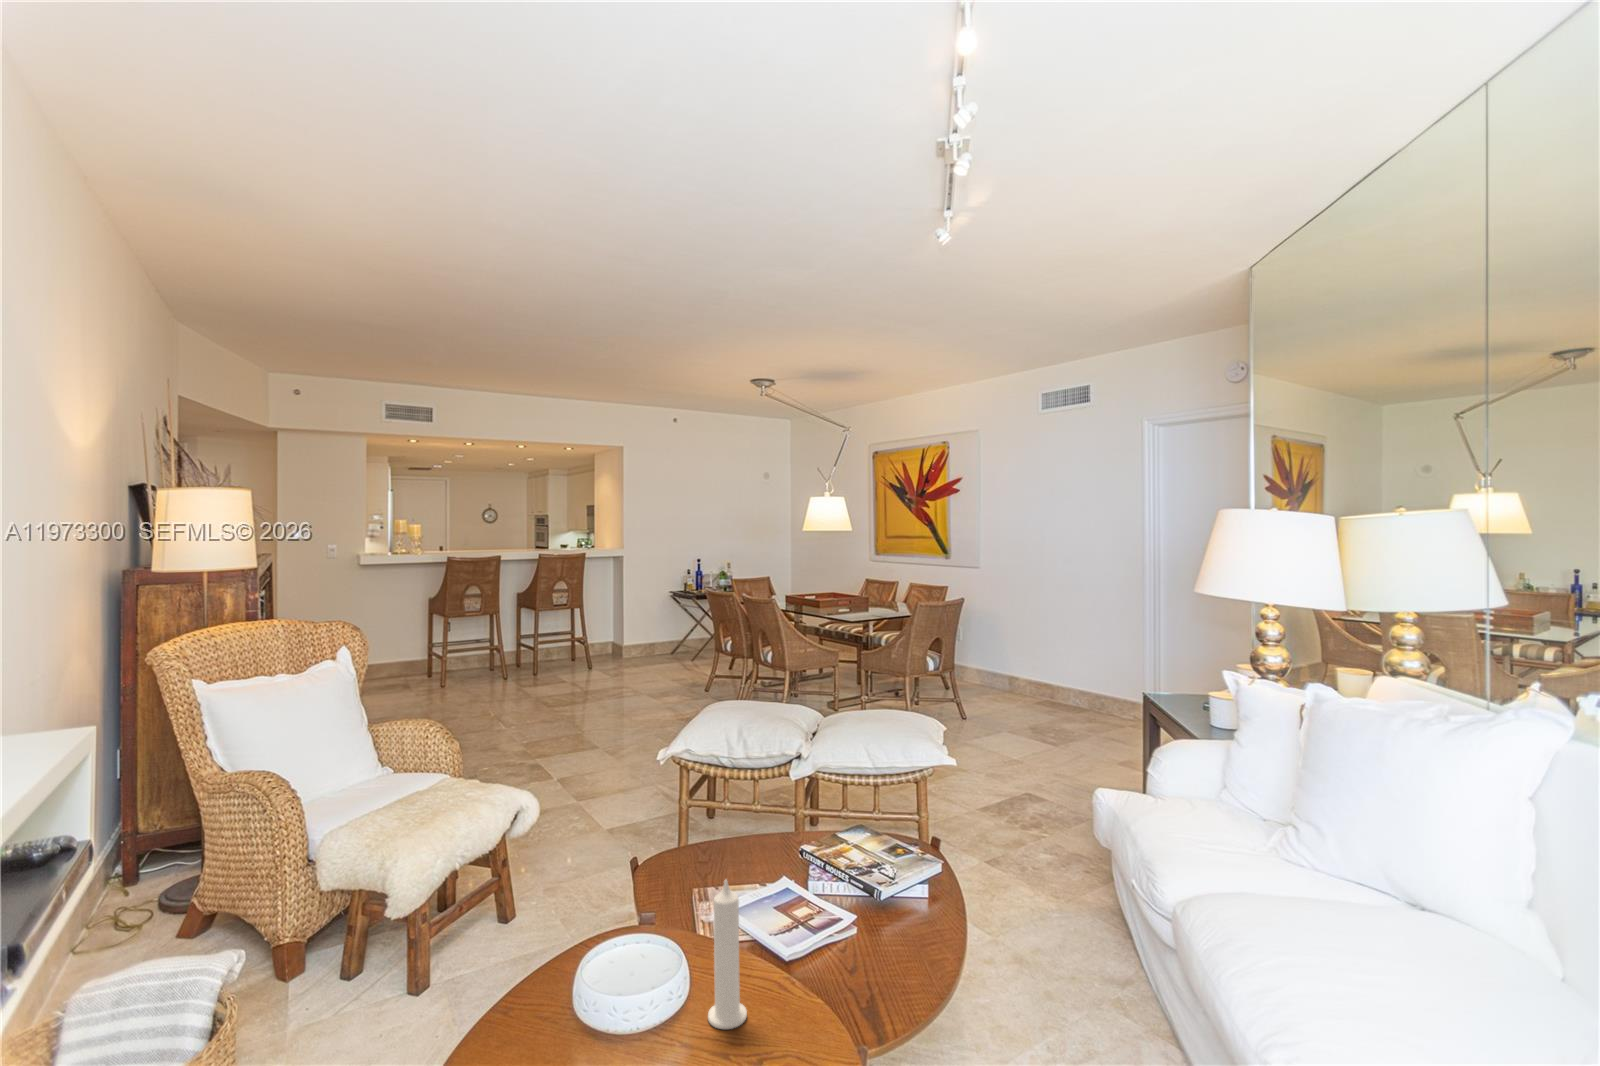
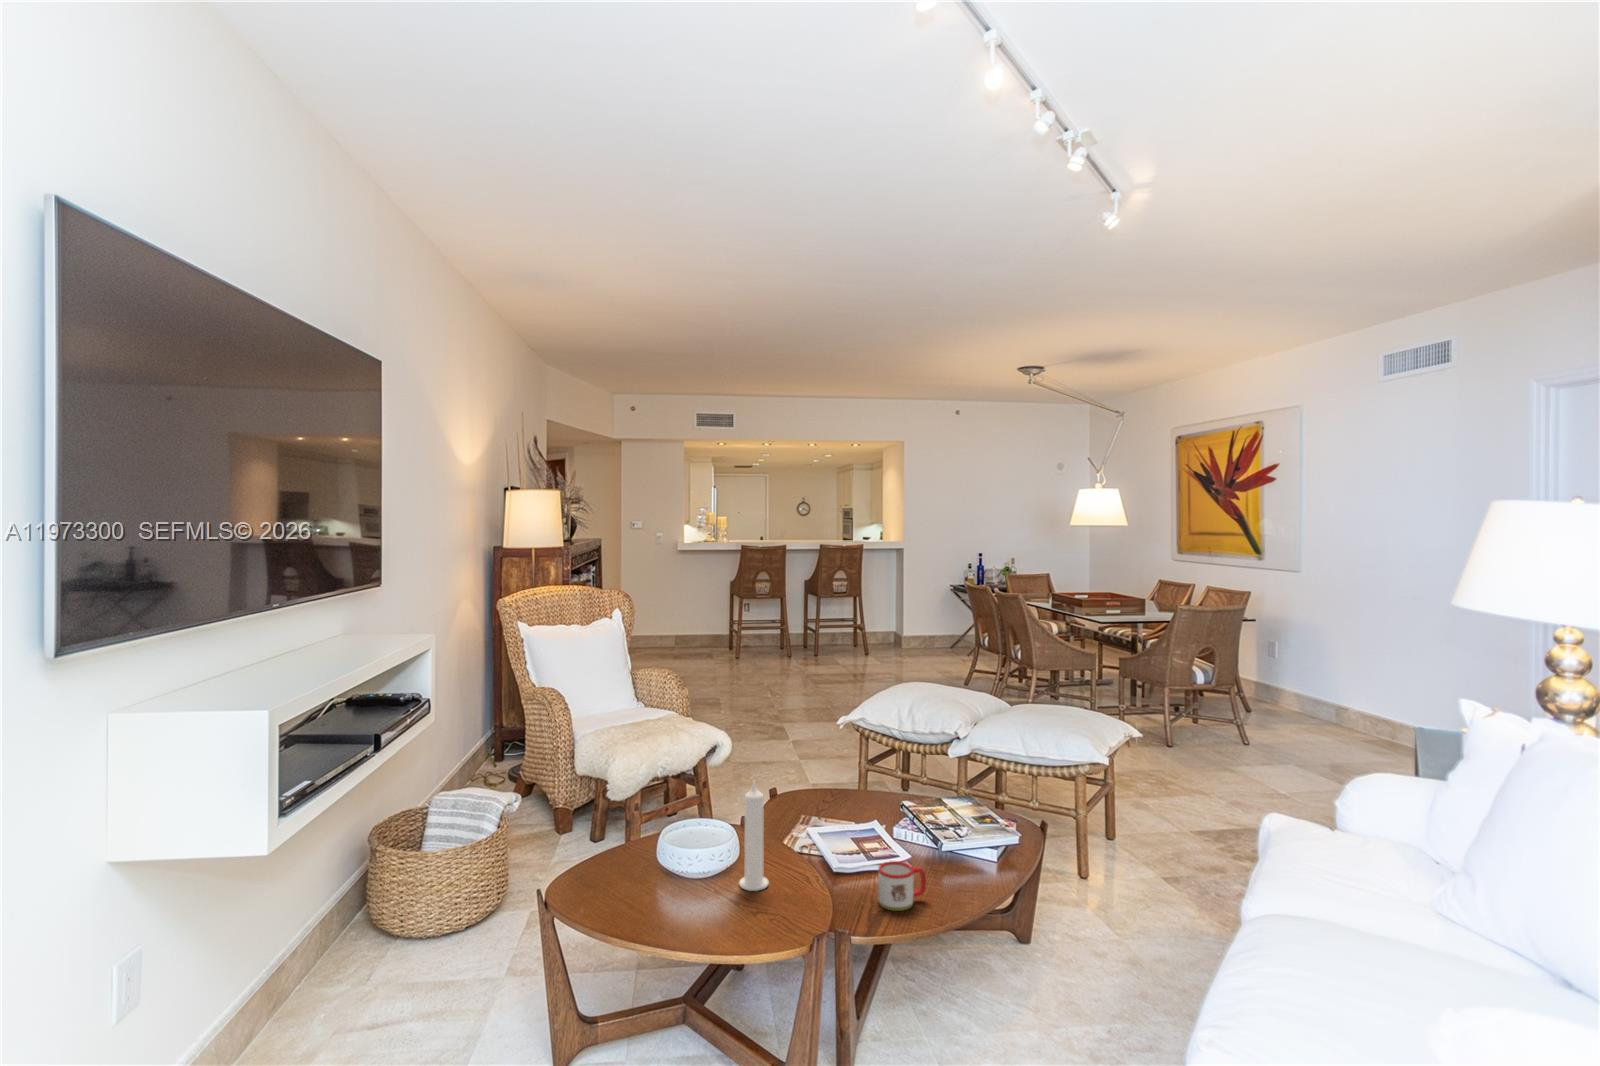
mug: none [859,934,907,998] -> present [878,861,926,911]

